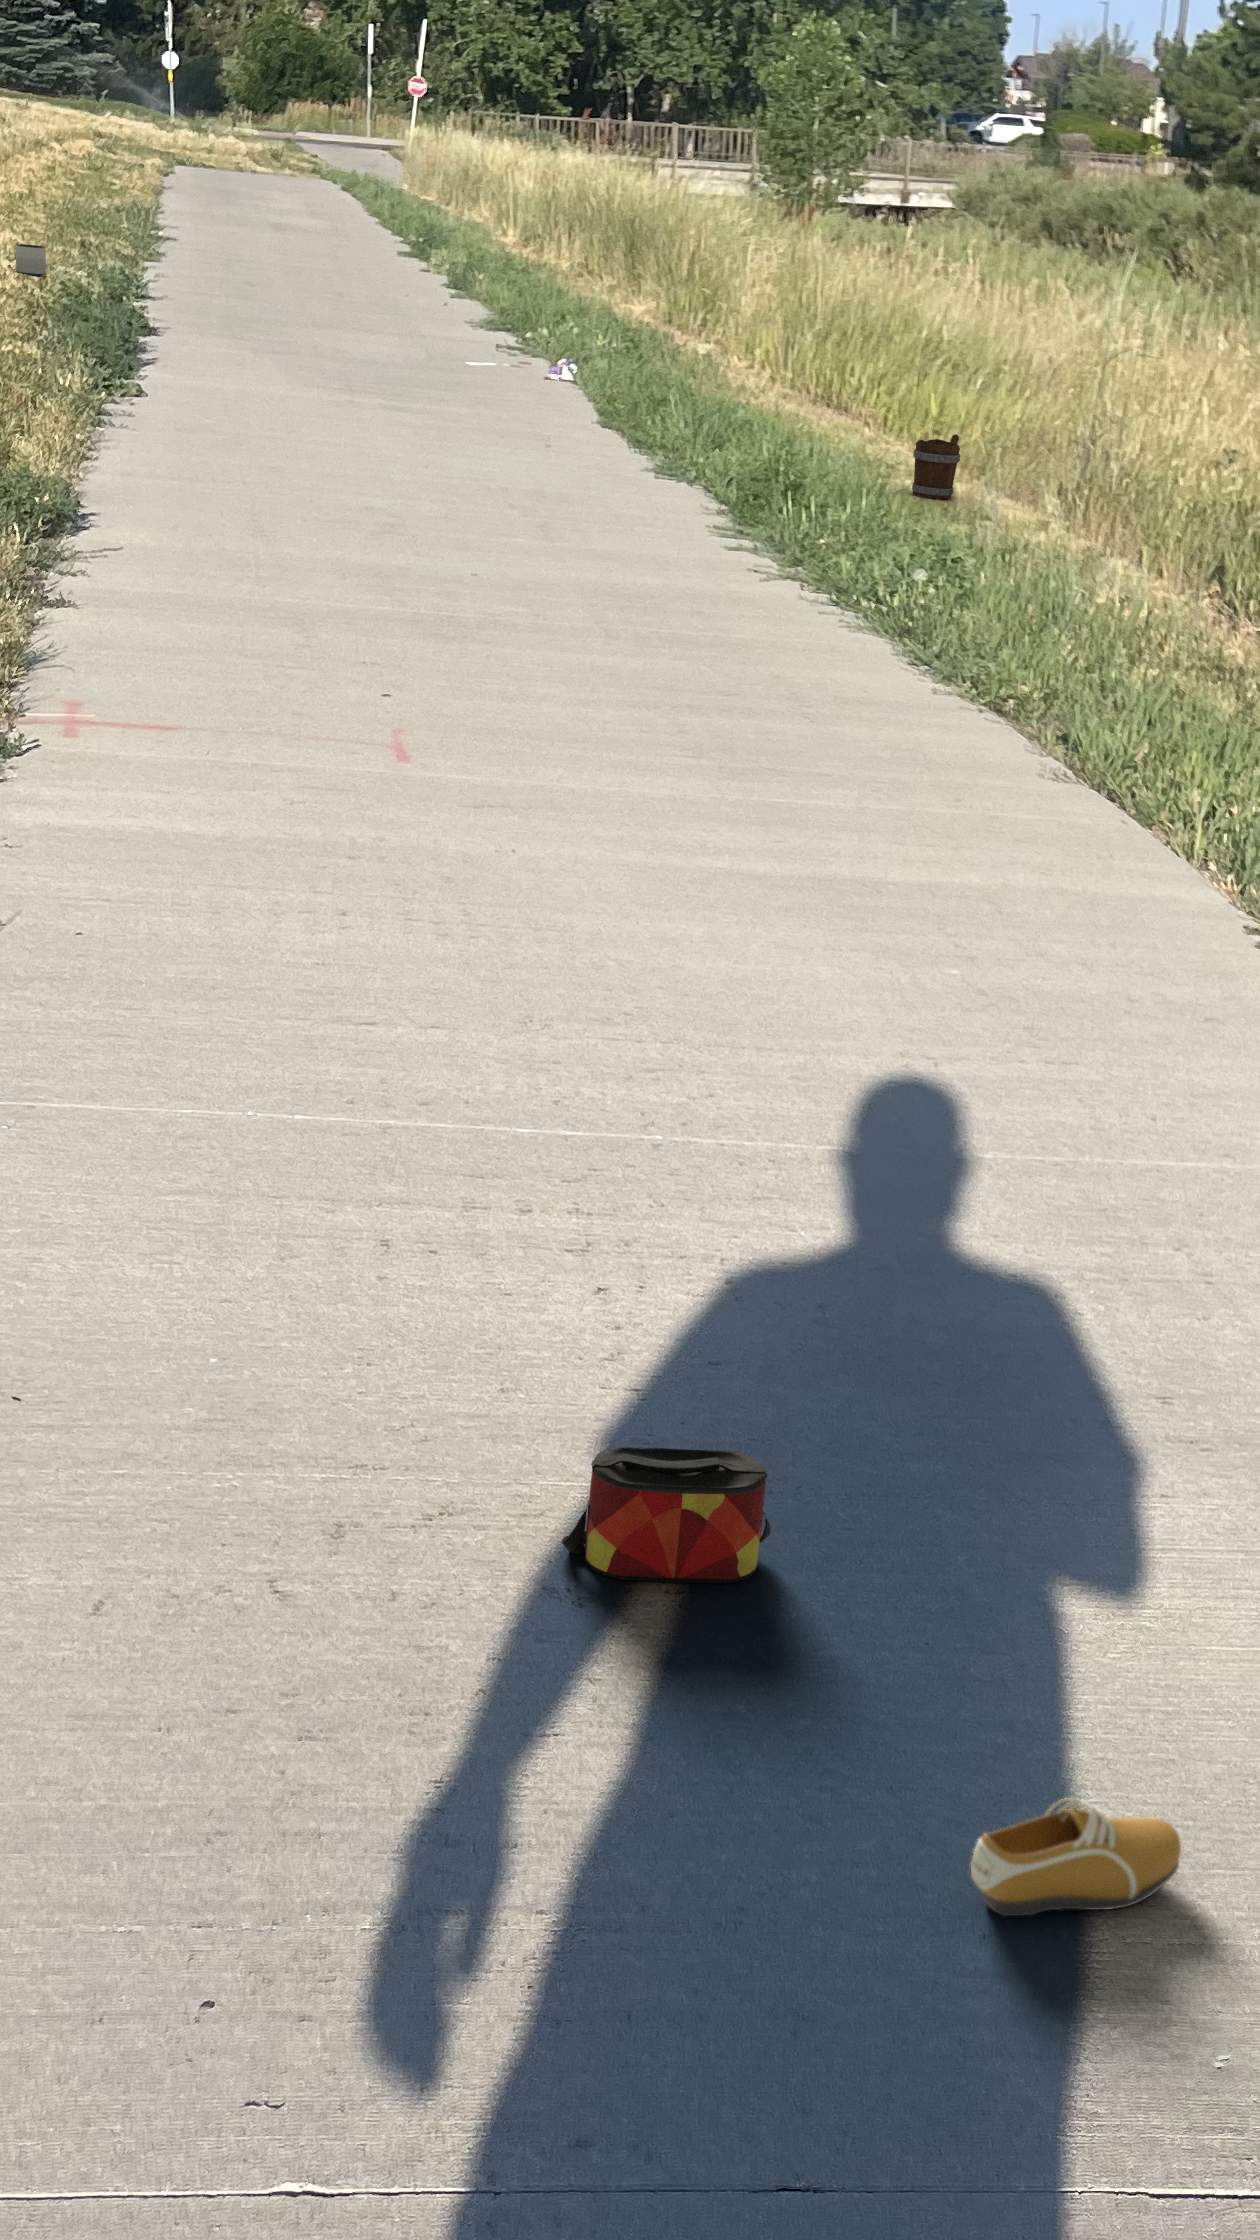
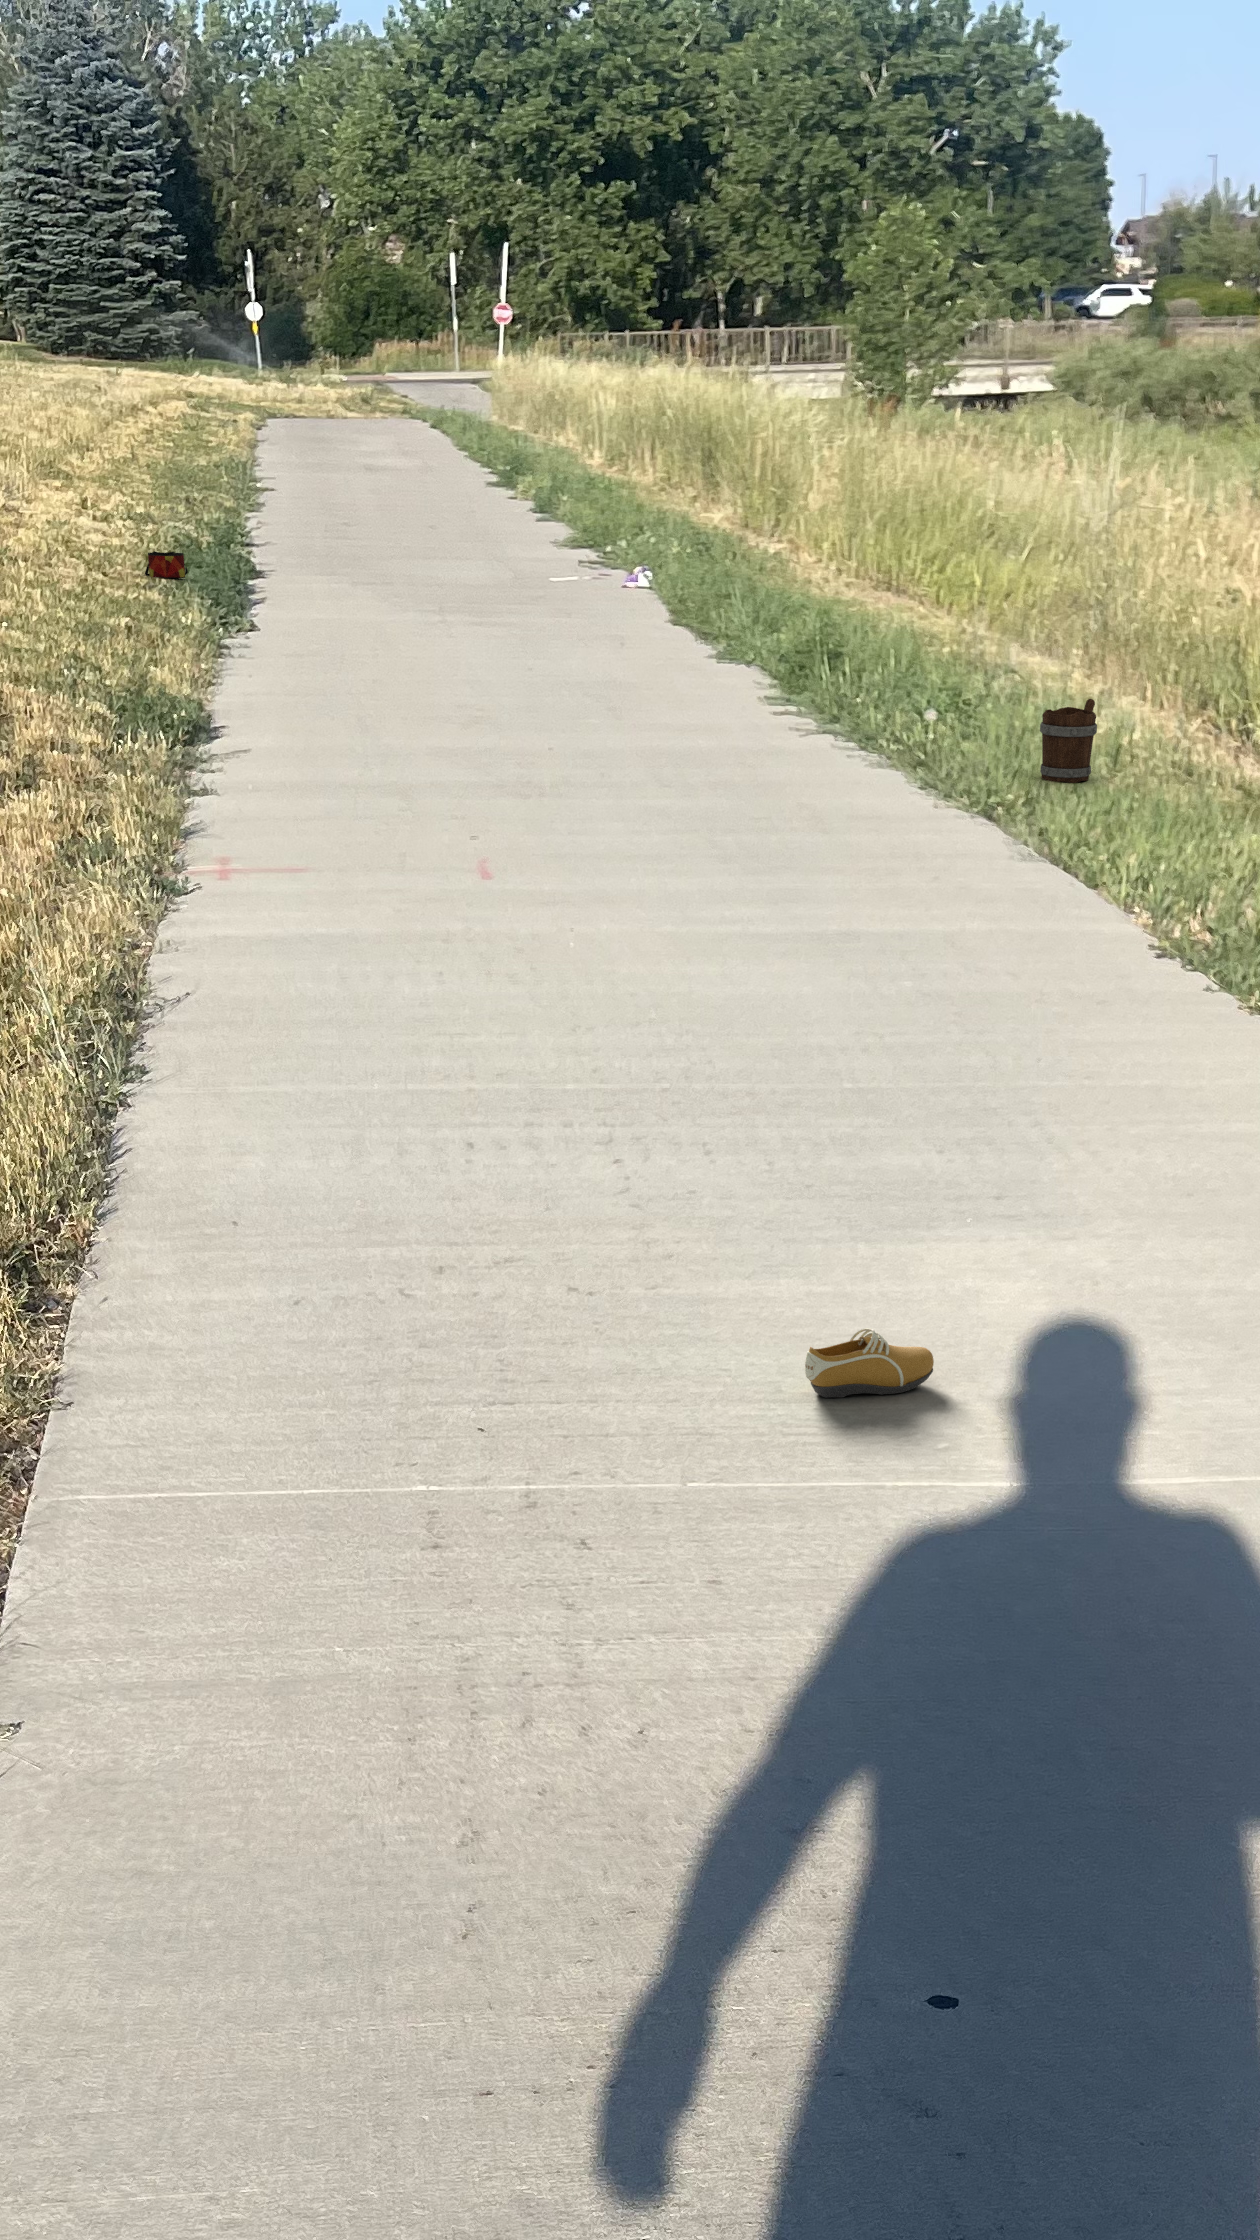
planter: present [16,244,46,276] -> none [130,503,159,532]
bucket: present [912,434,960,500] -> present [1040,699,1097,783]
bag: present [561,1446,770,1584] -> present [145,551,188,579]

